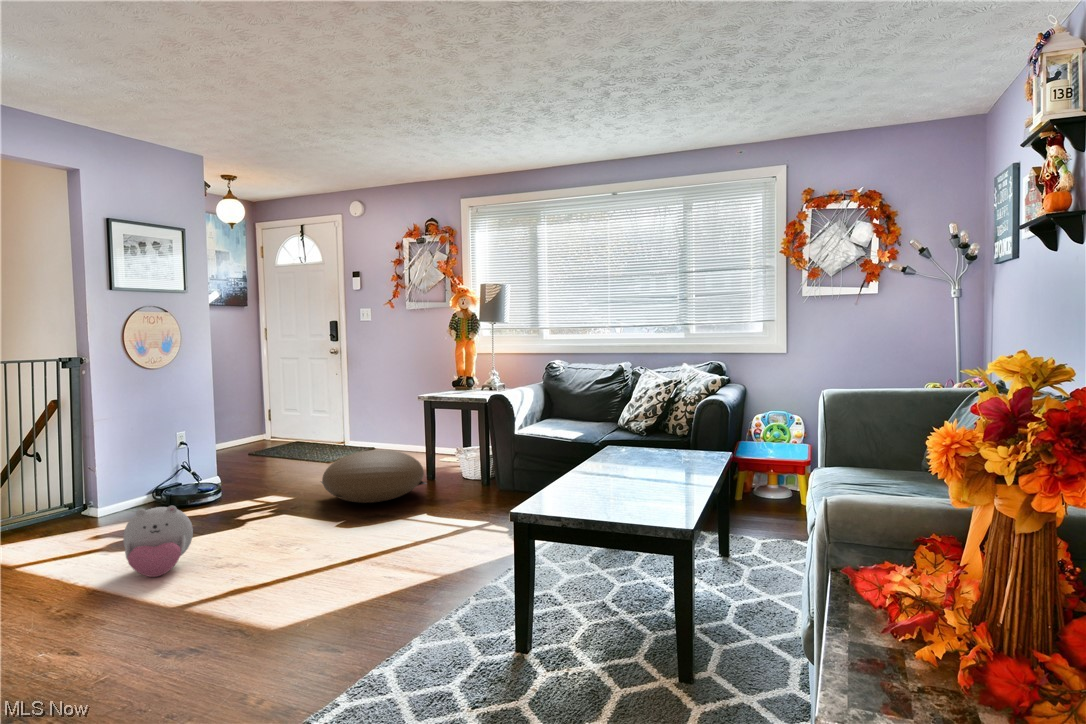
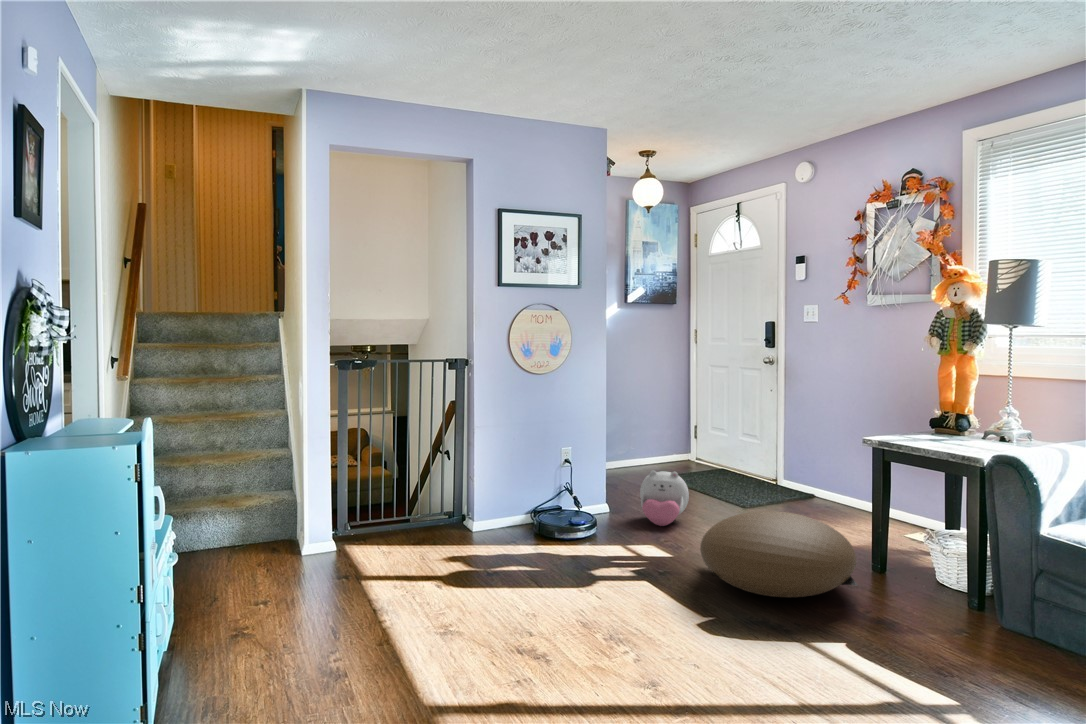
plush toy: present [123,506,193,577] -> present [640,470,689,526]

